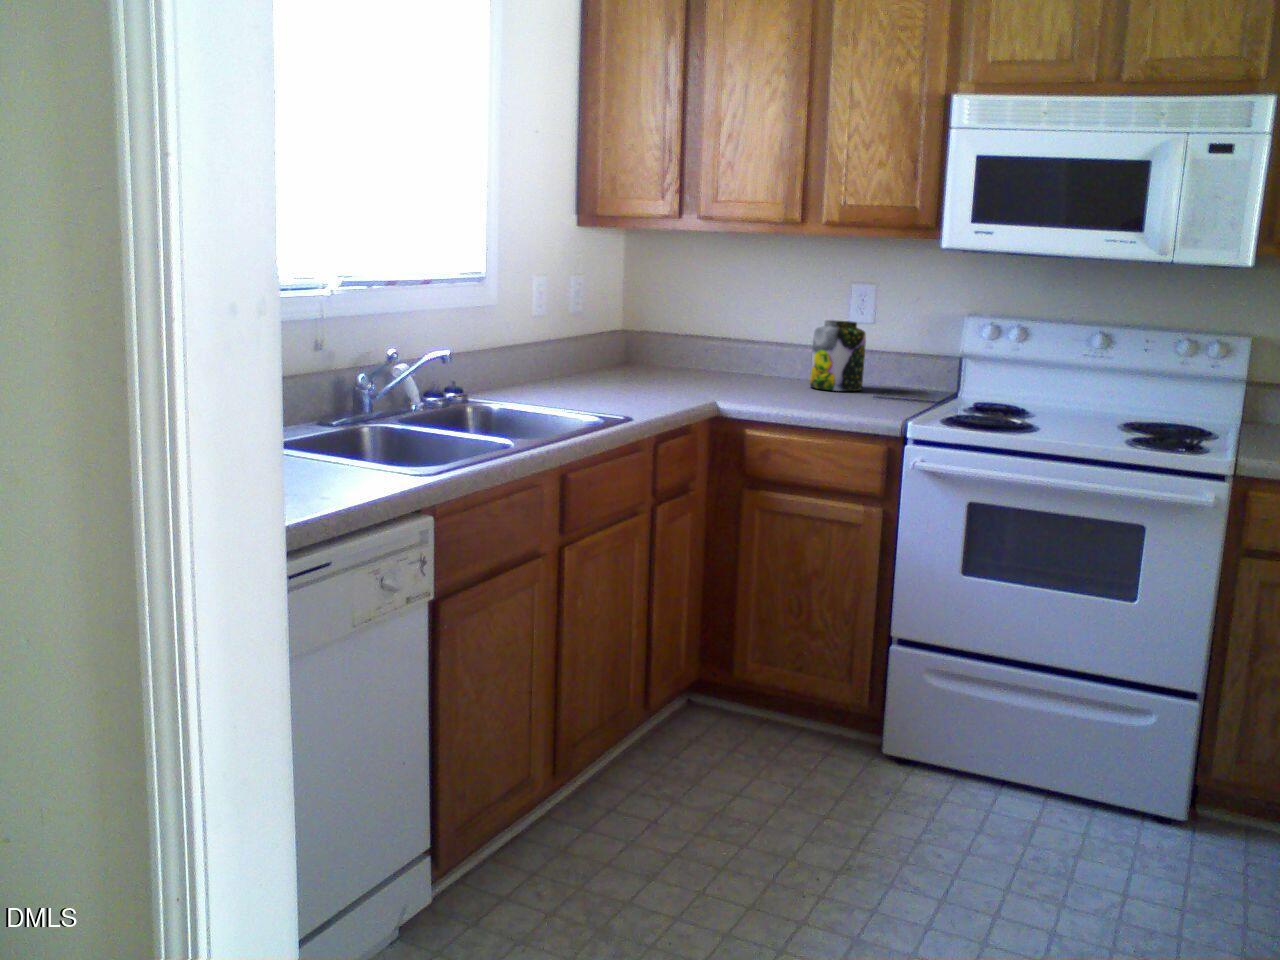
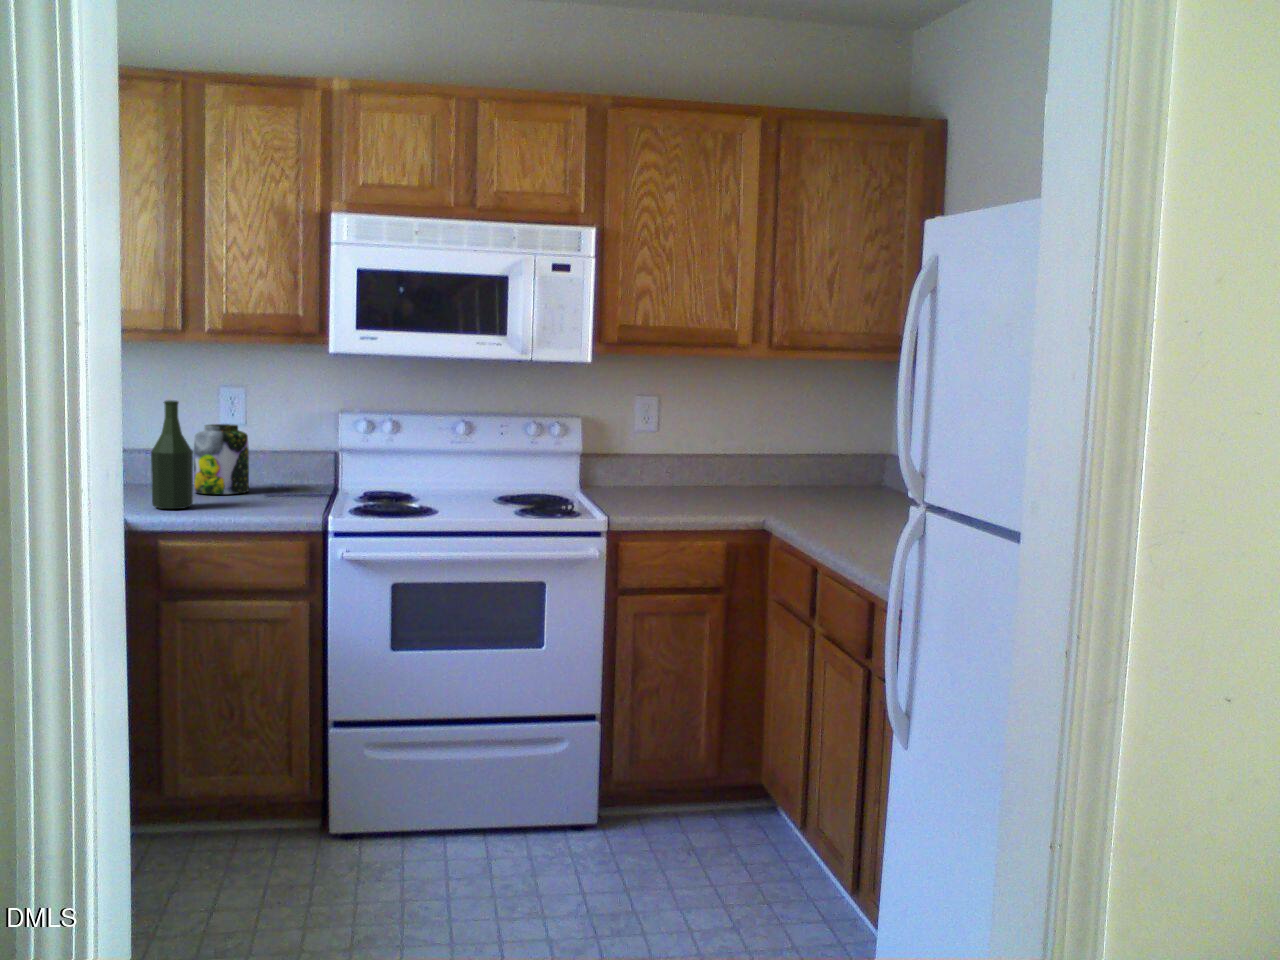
bottle: none [752,293,793,400] -> present [151,400,193,509]

